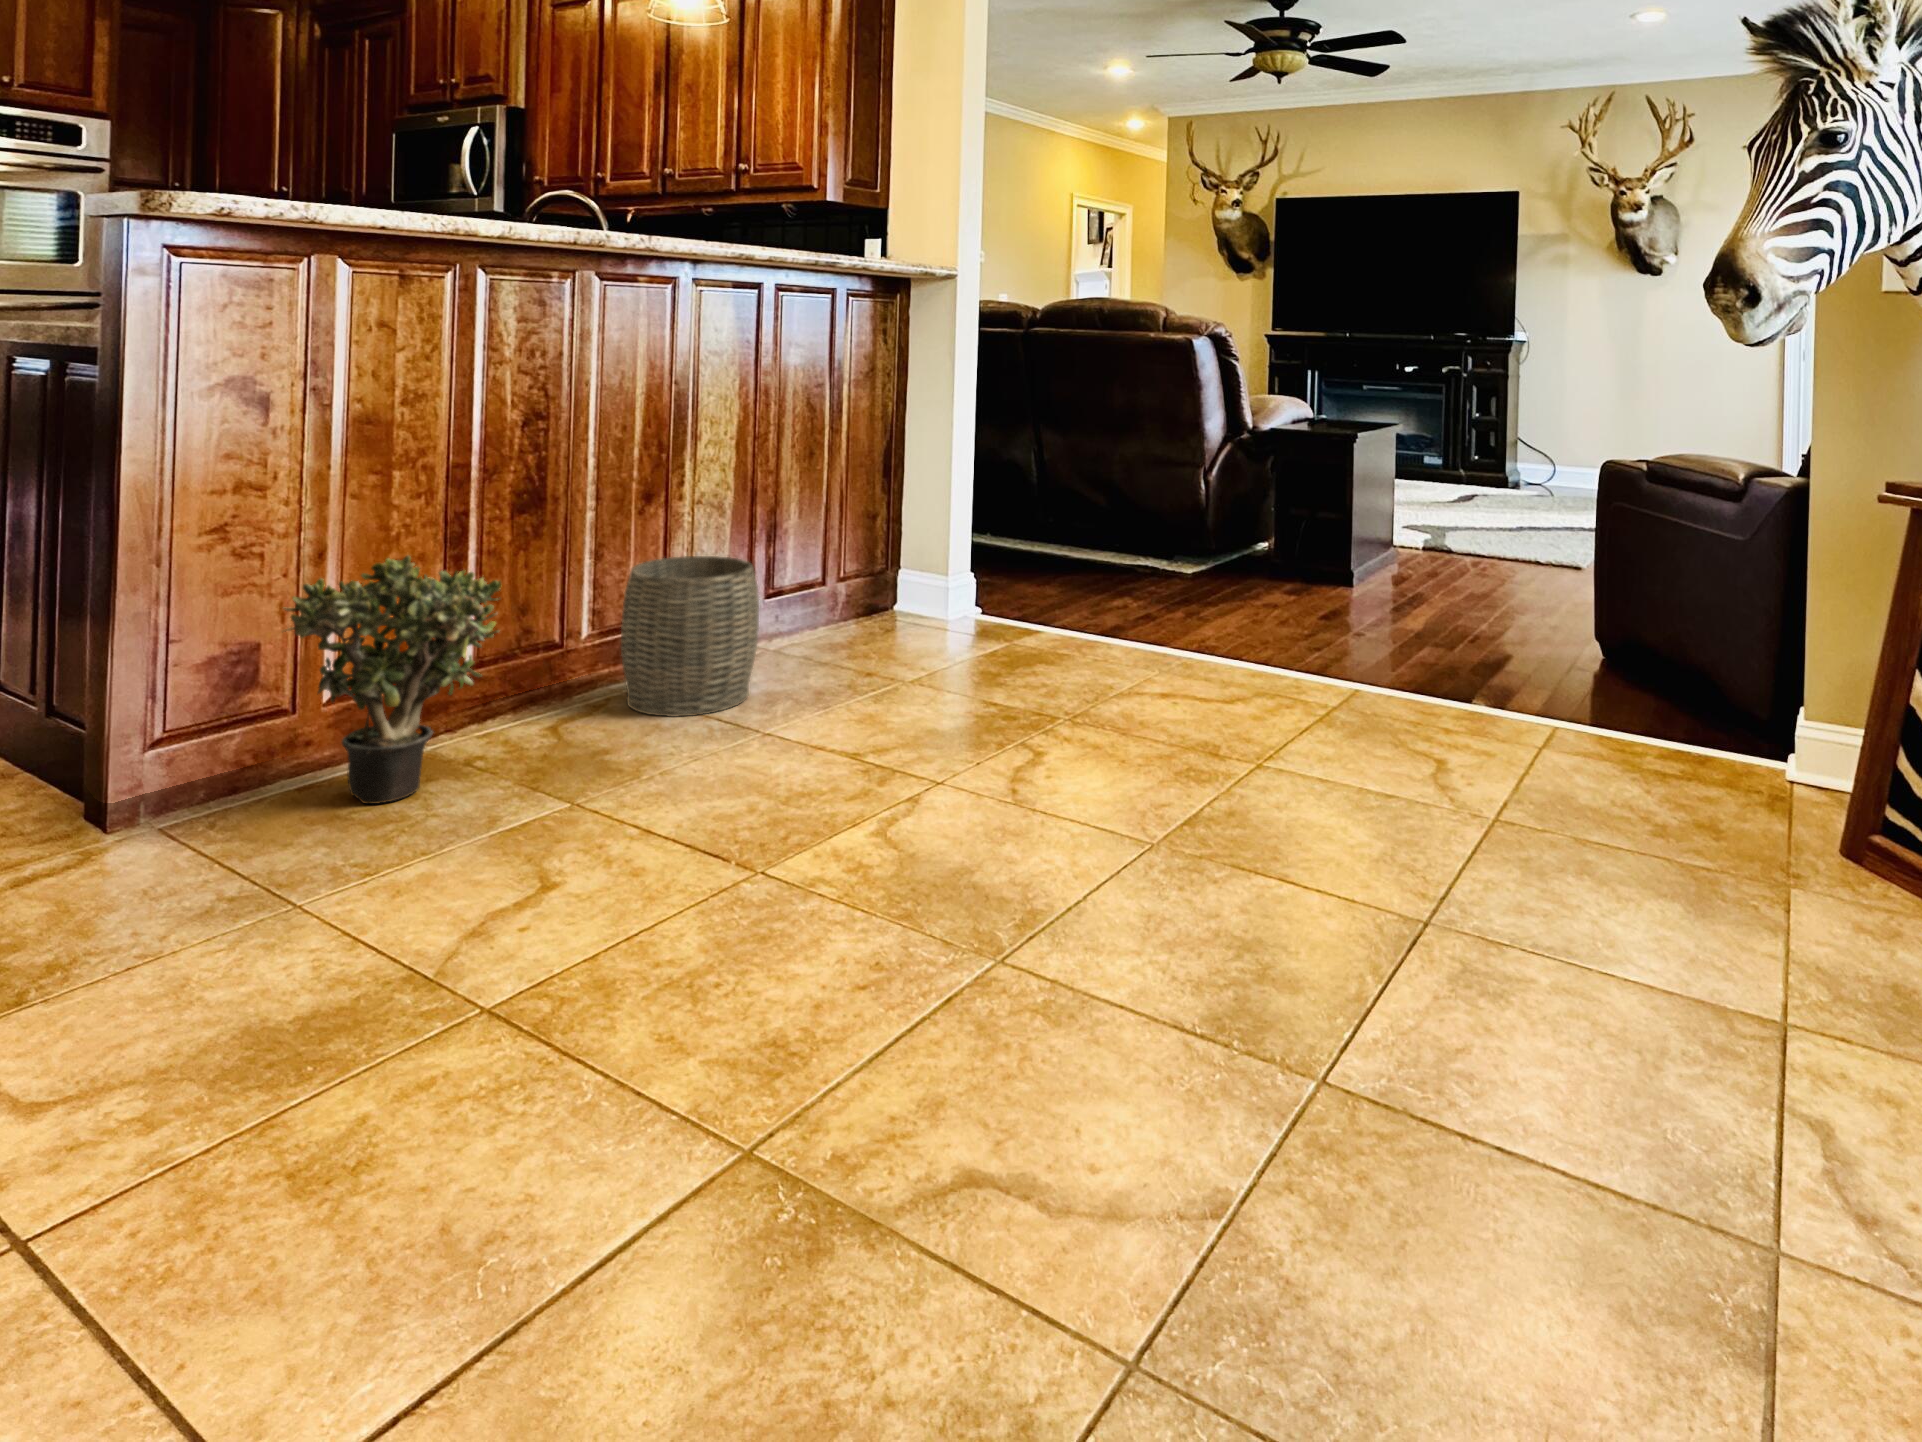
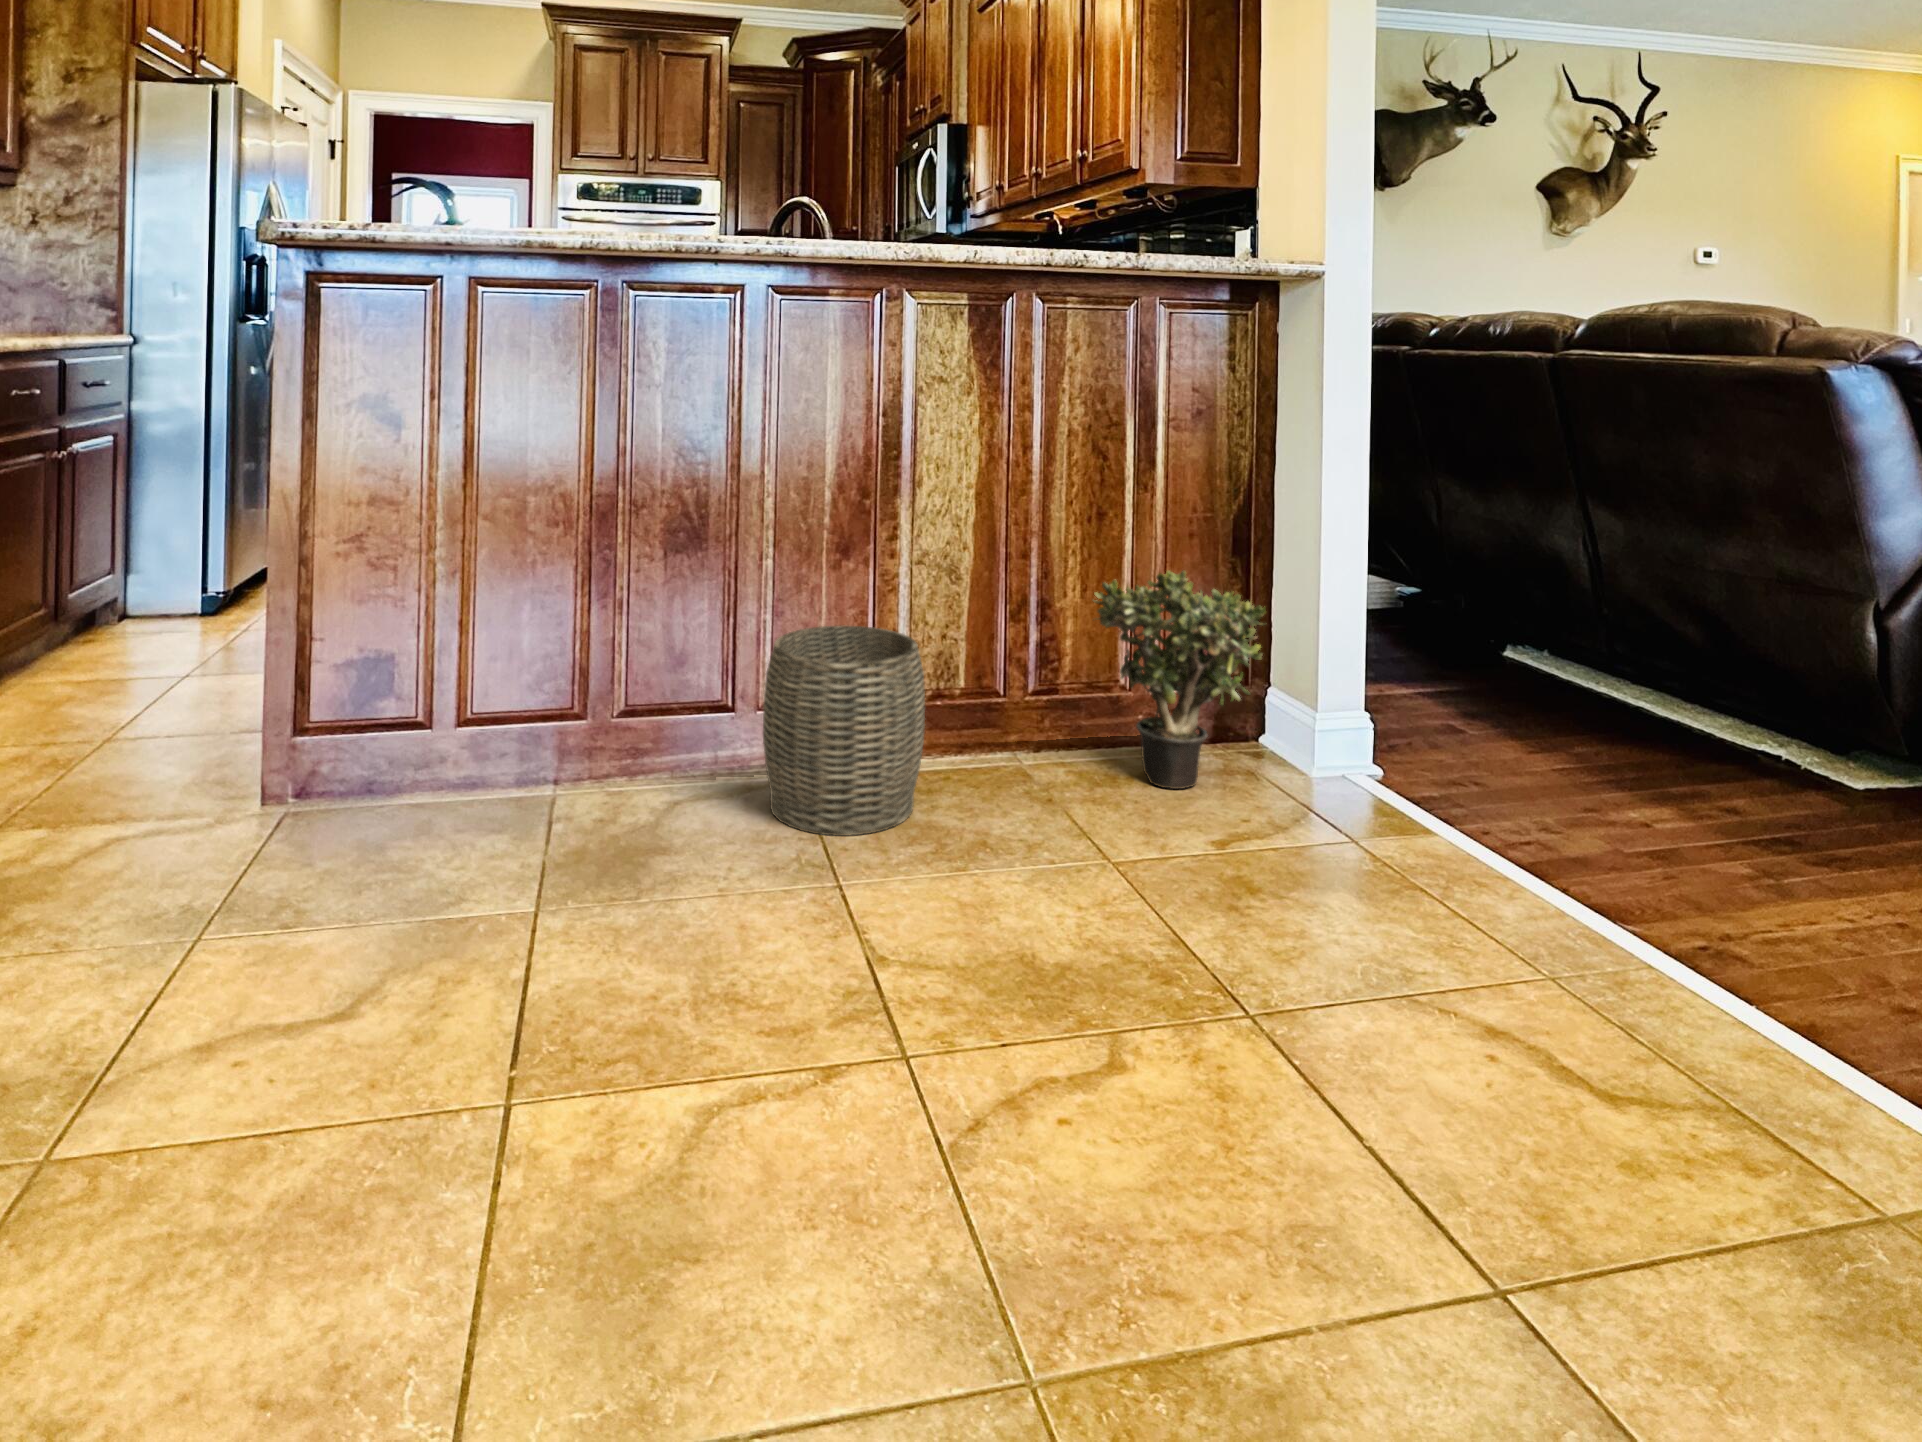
potted plant: present [283,555,501,804] -> present [1094,571,1266,789]

